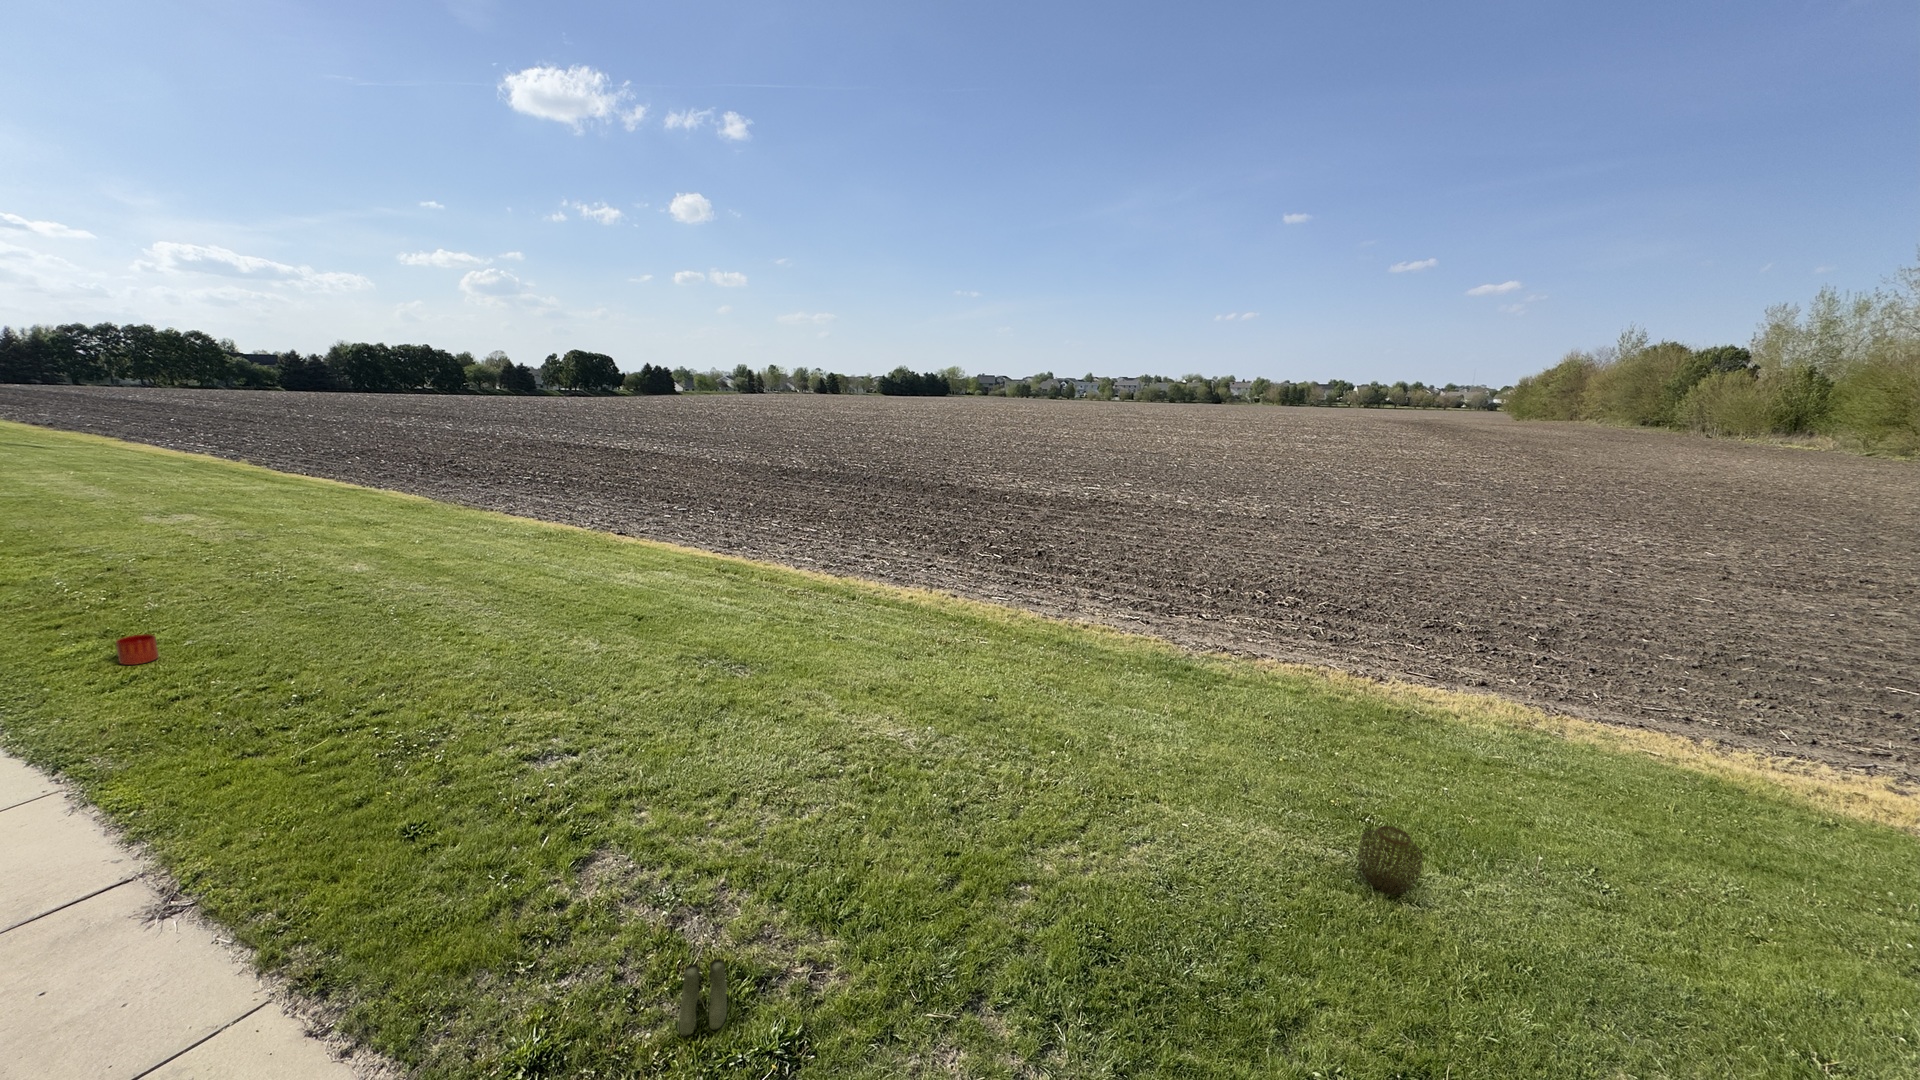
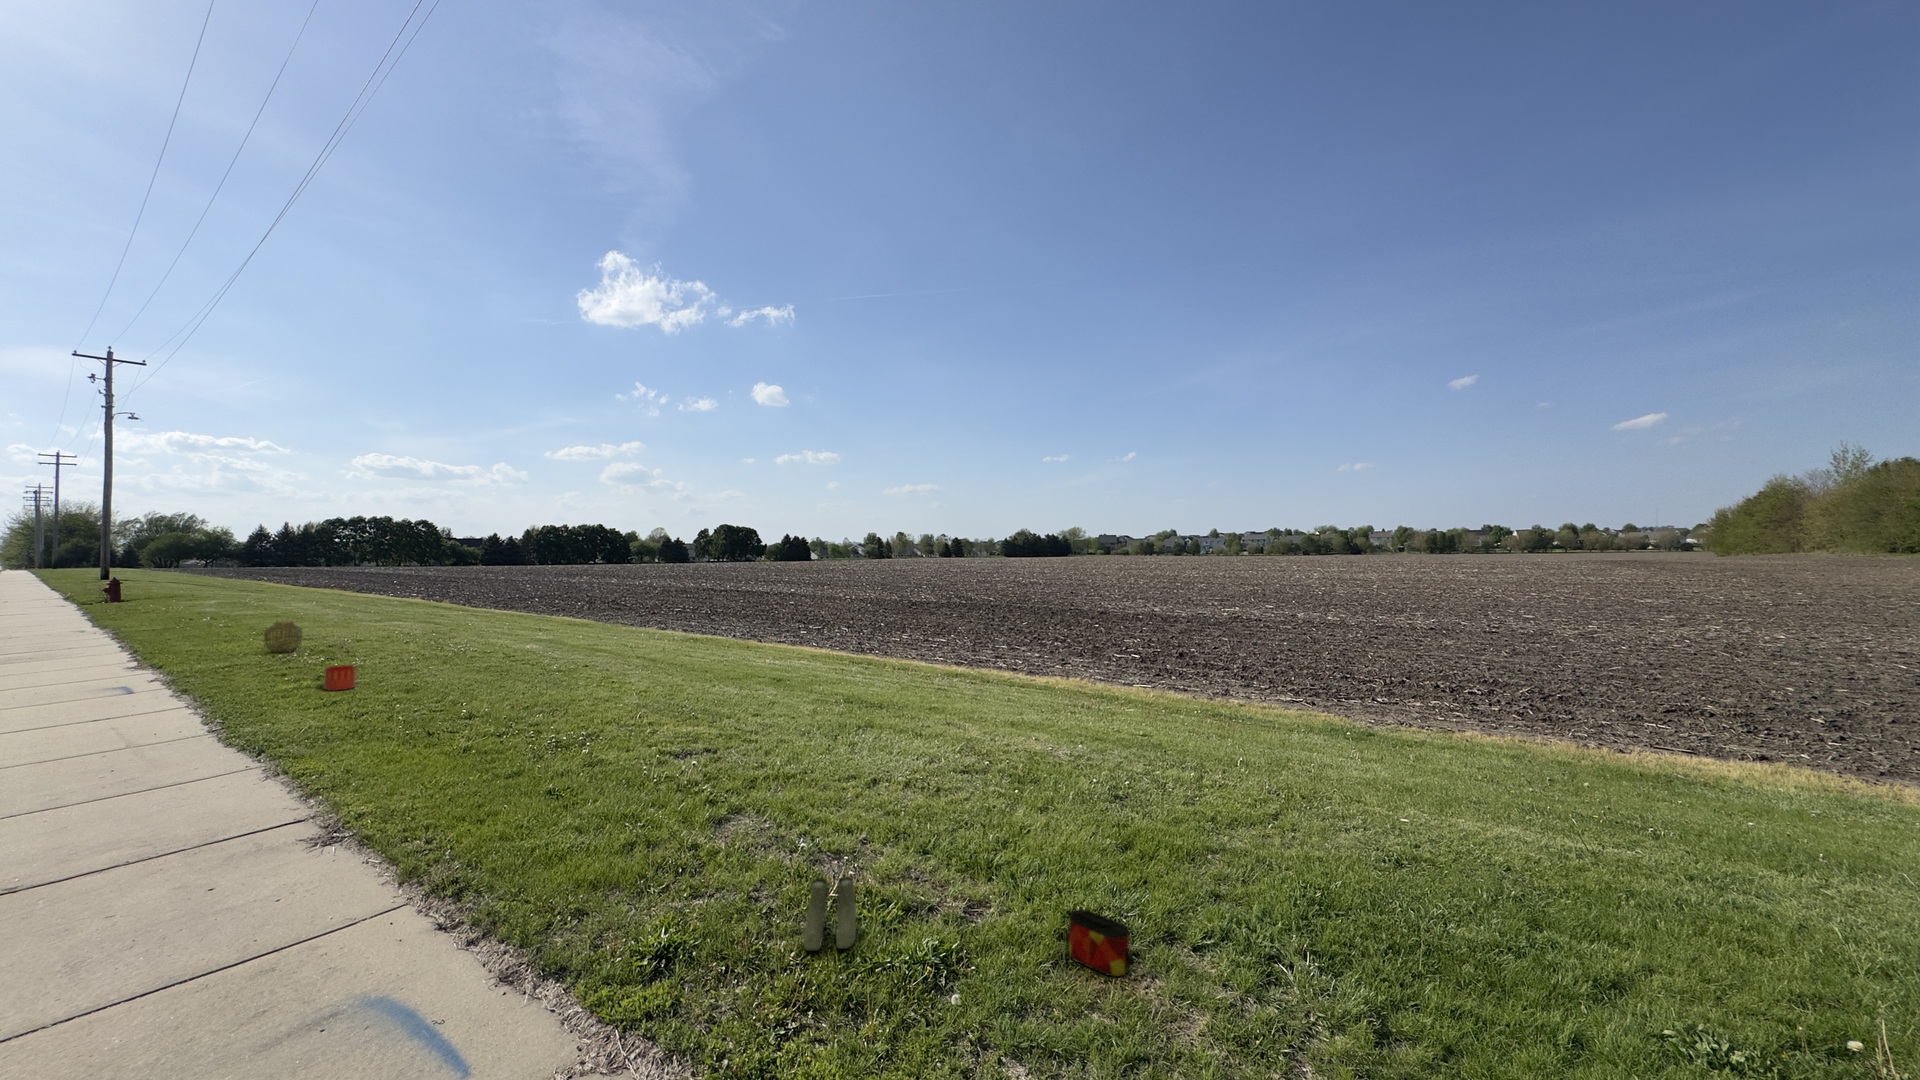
woven basket: present [1358,826,1423,894] -> present [264,622,302,653]
bag: none [911,977,966,1039] -> present [1065,910,1134,977]

